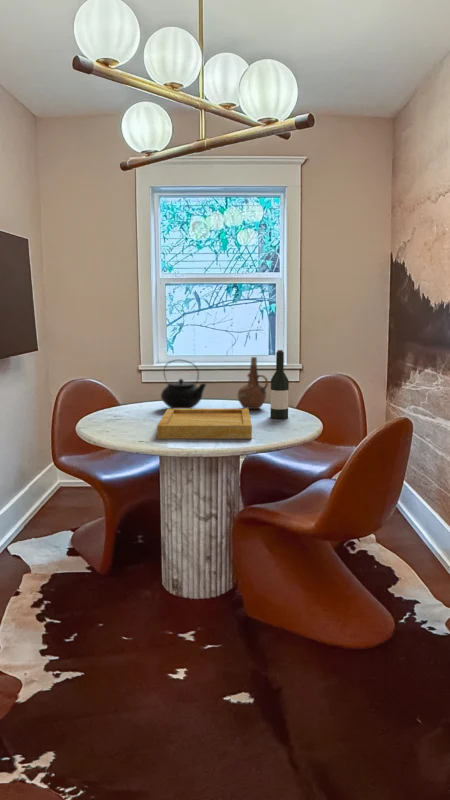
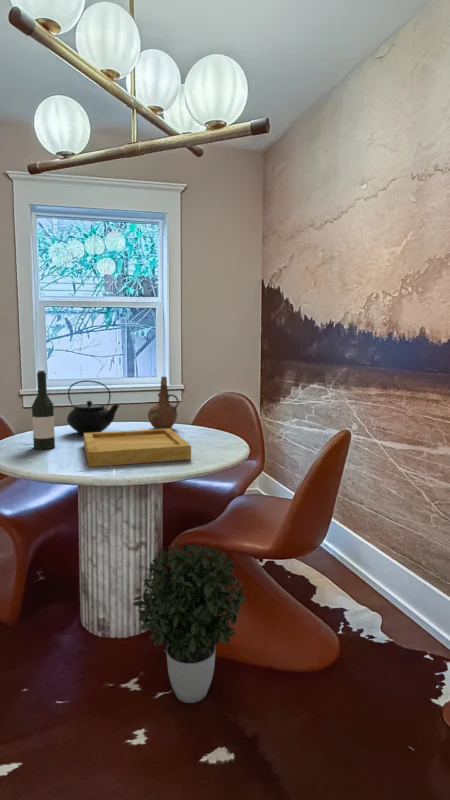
wine bottle: present [270,350,289,419] -> present [32,371,55,449]
potted plant: none [182,514,288,661] -> present [133,543,247,703]

